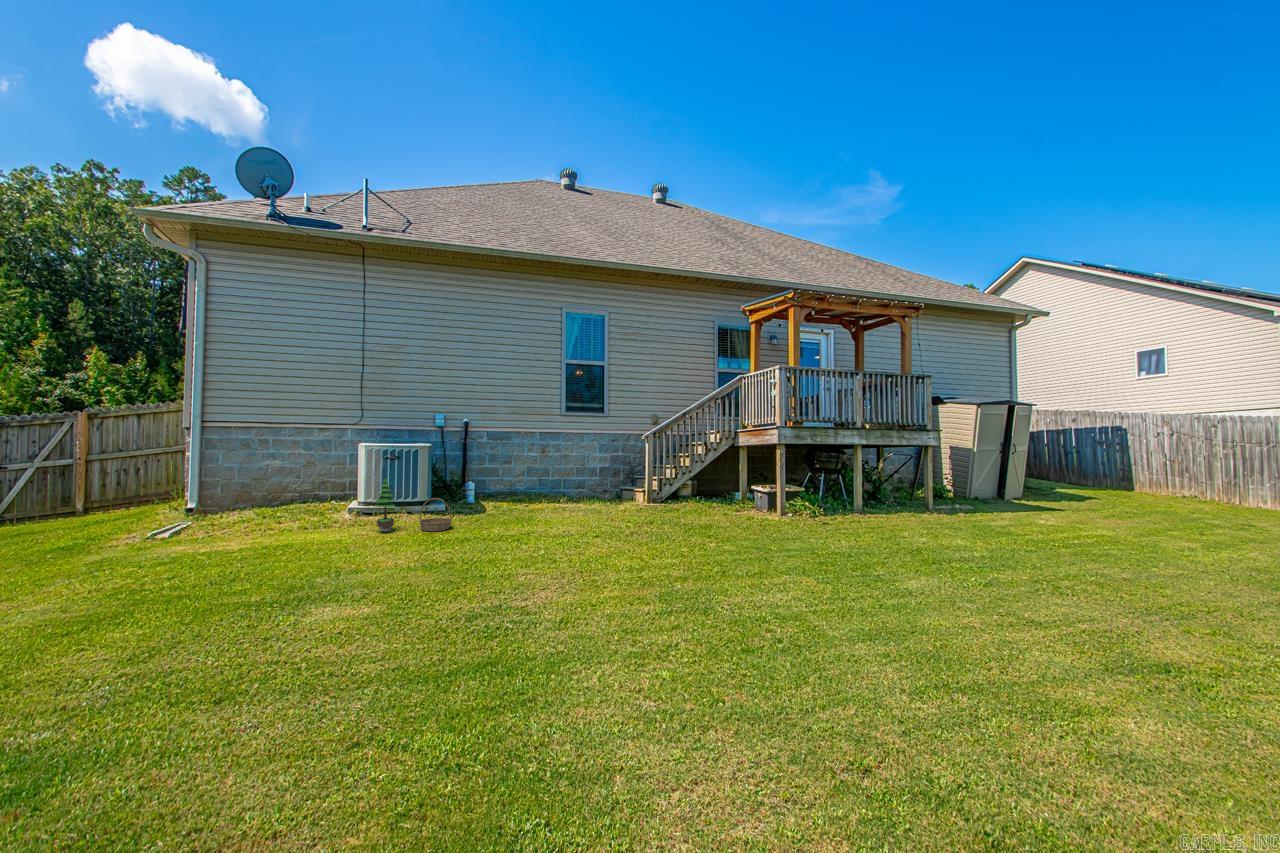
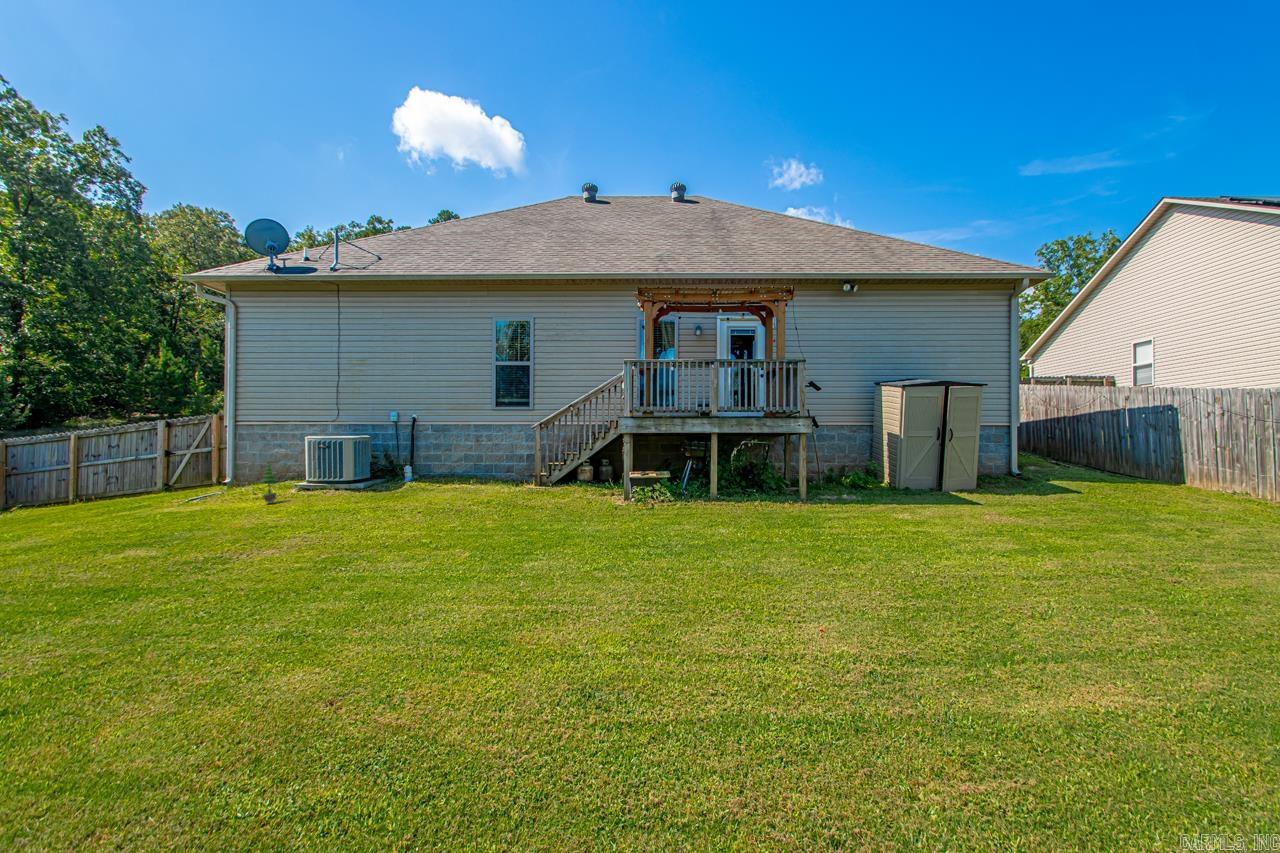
basket: present [419,498,452,531] -> none [293,478,320,504]

